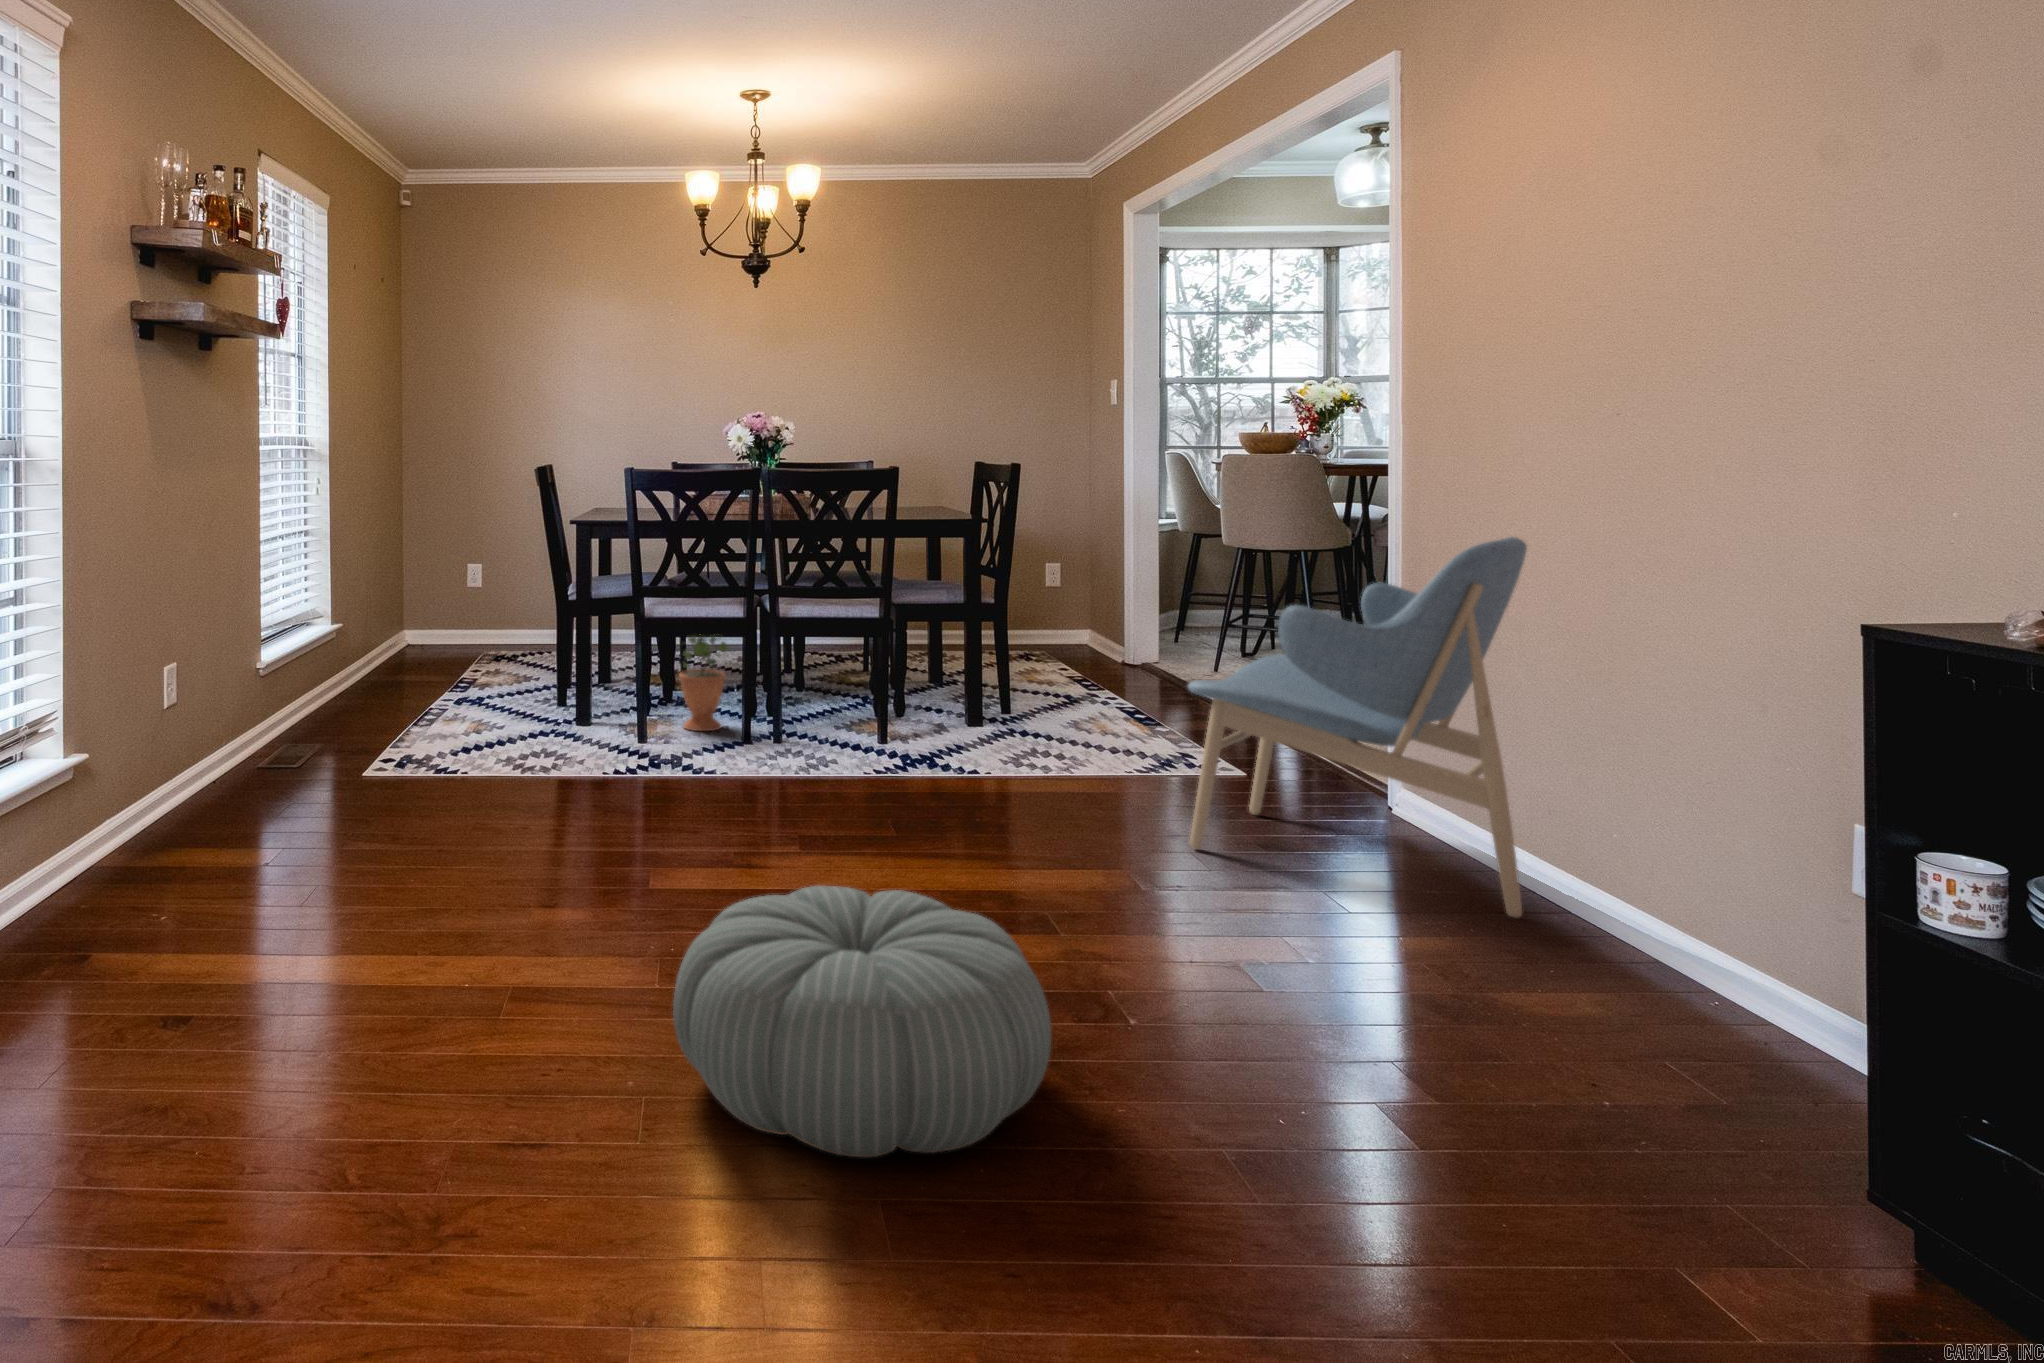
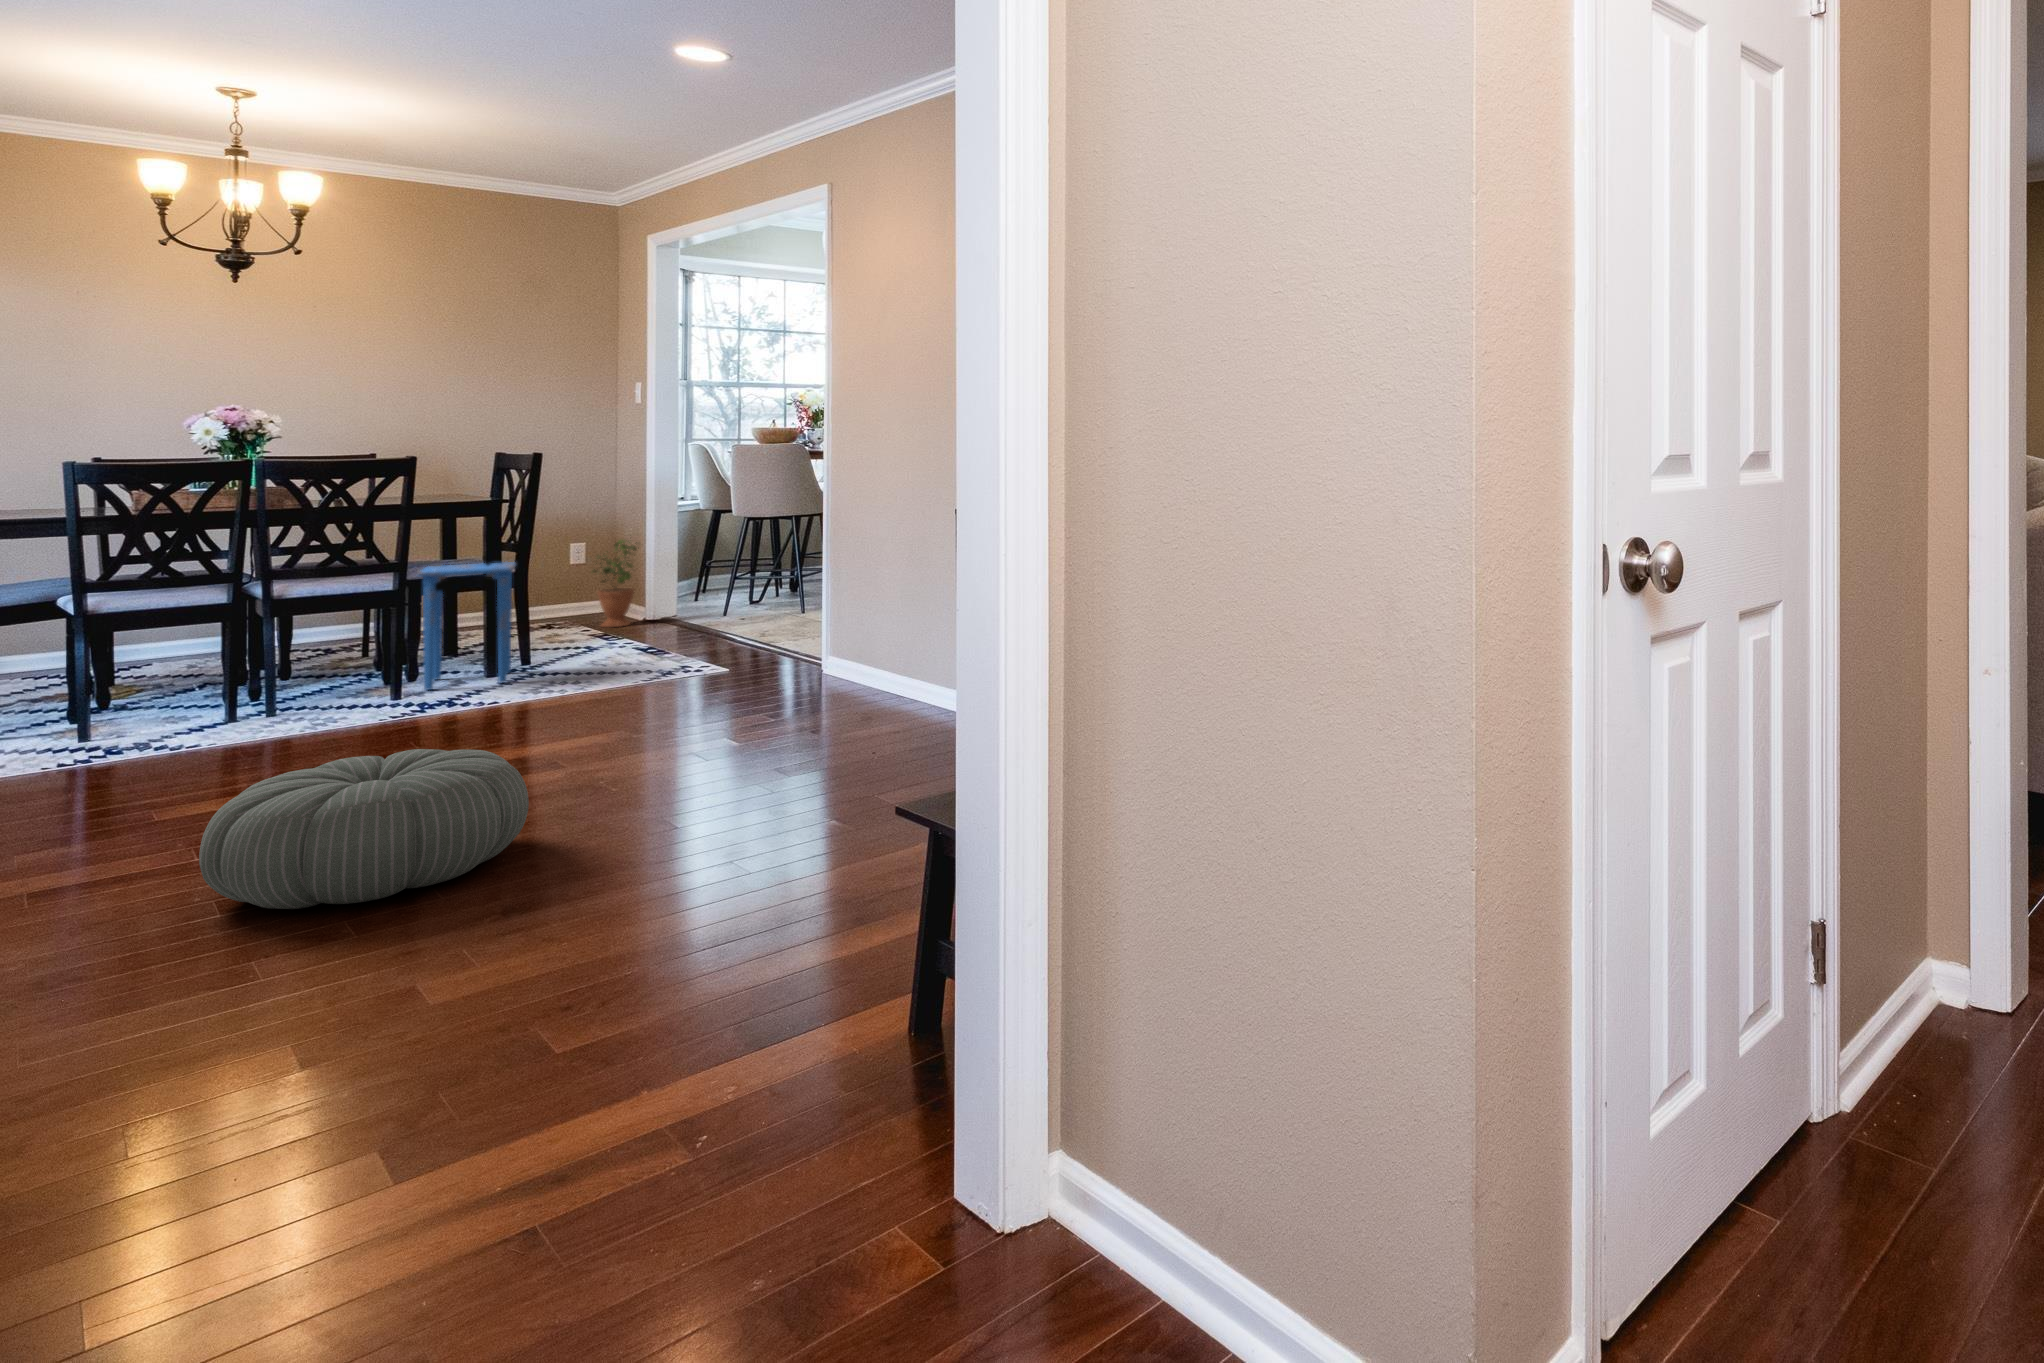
lounge chair: present [1188,537,1527,918] -> none [664,496,898,717]
side table: none [902,589,996,740] -> present [417,562,516,690]
potted plant: present [679,634,727,731] -> present [593,539,637,627]

